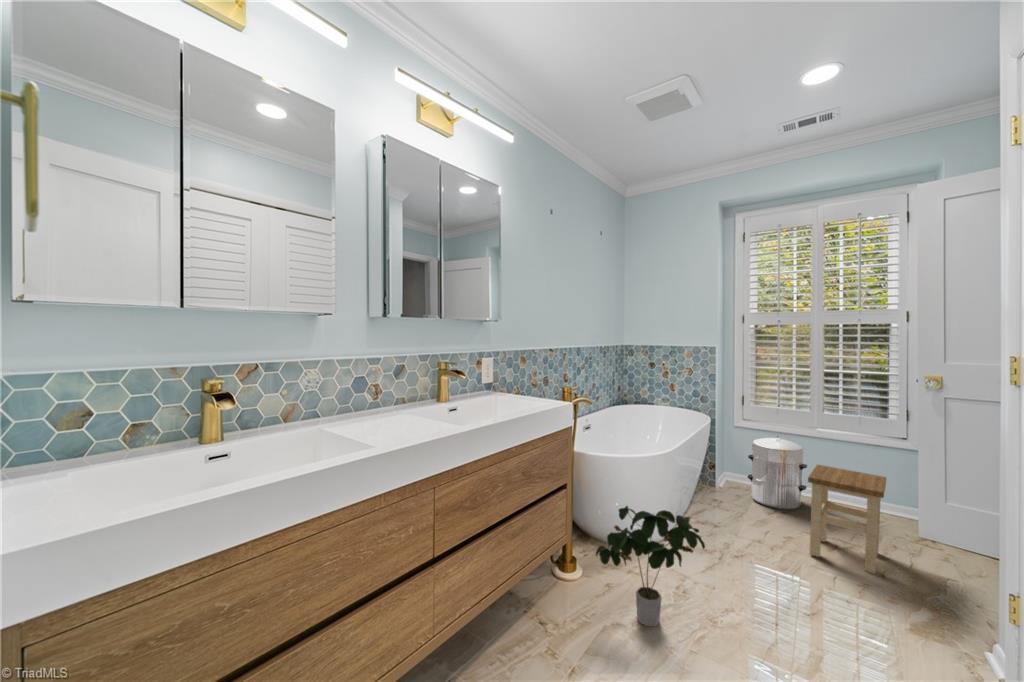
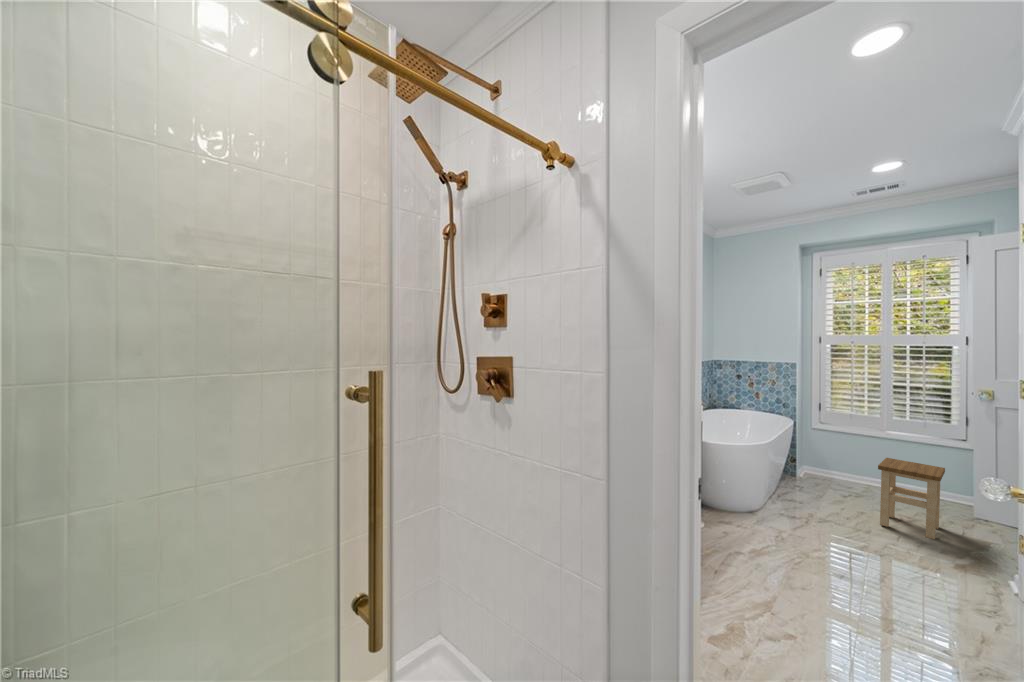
waste bin: present [748,436,807,509] -> none [825,436,879,496]
potted plant: present [596,506,705,627] -> none [717,476,800,558]

